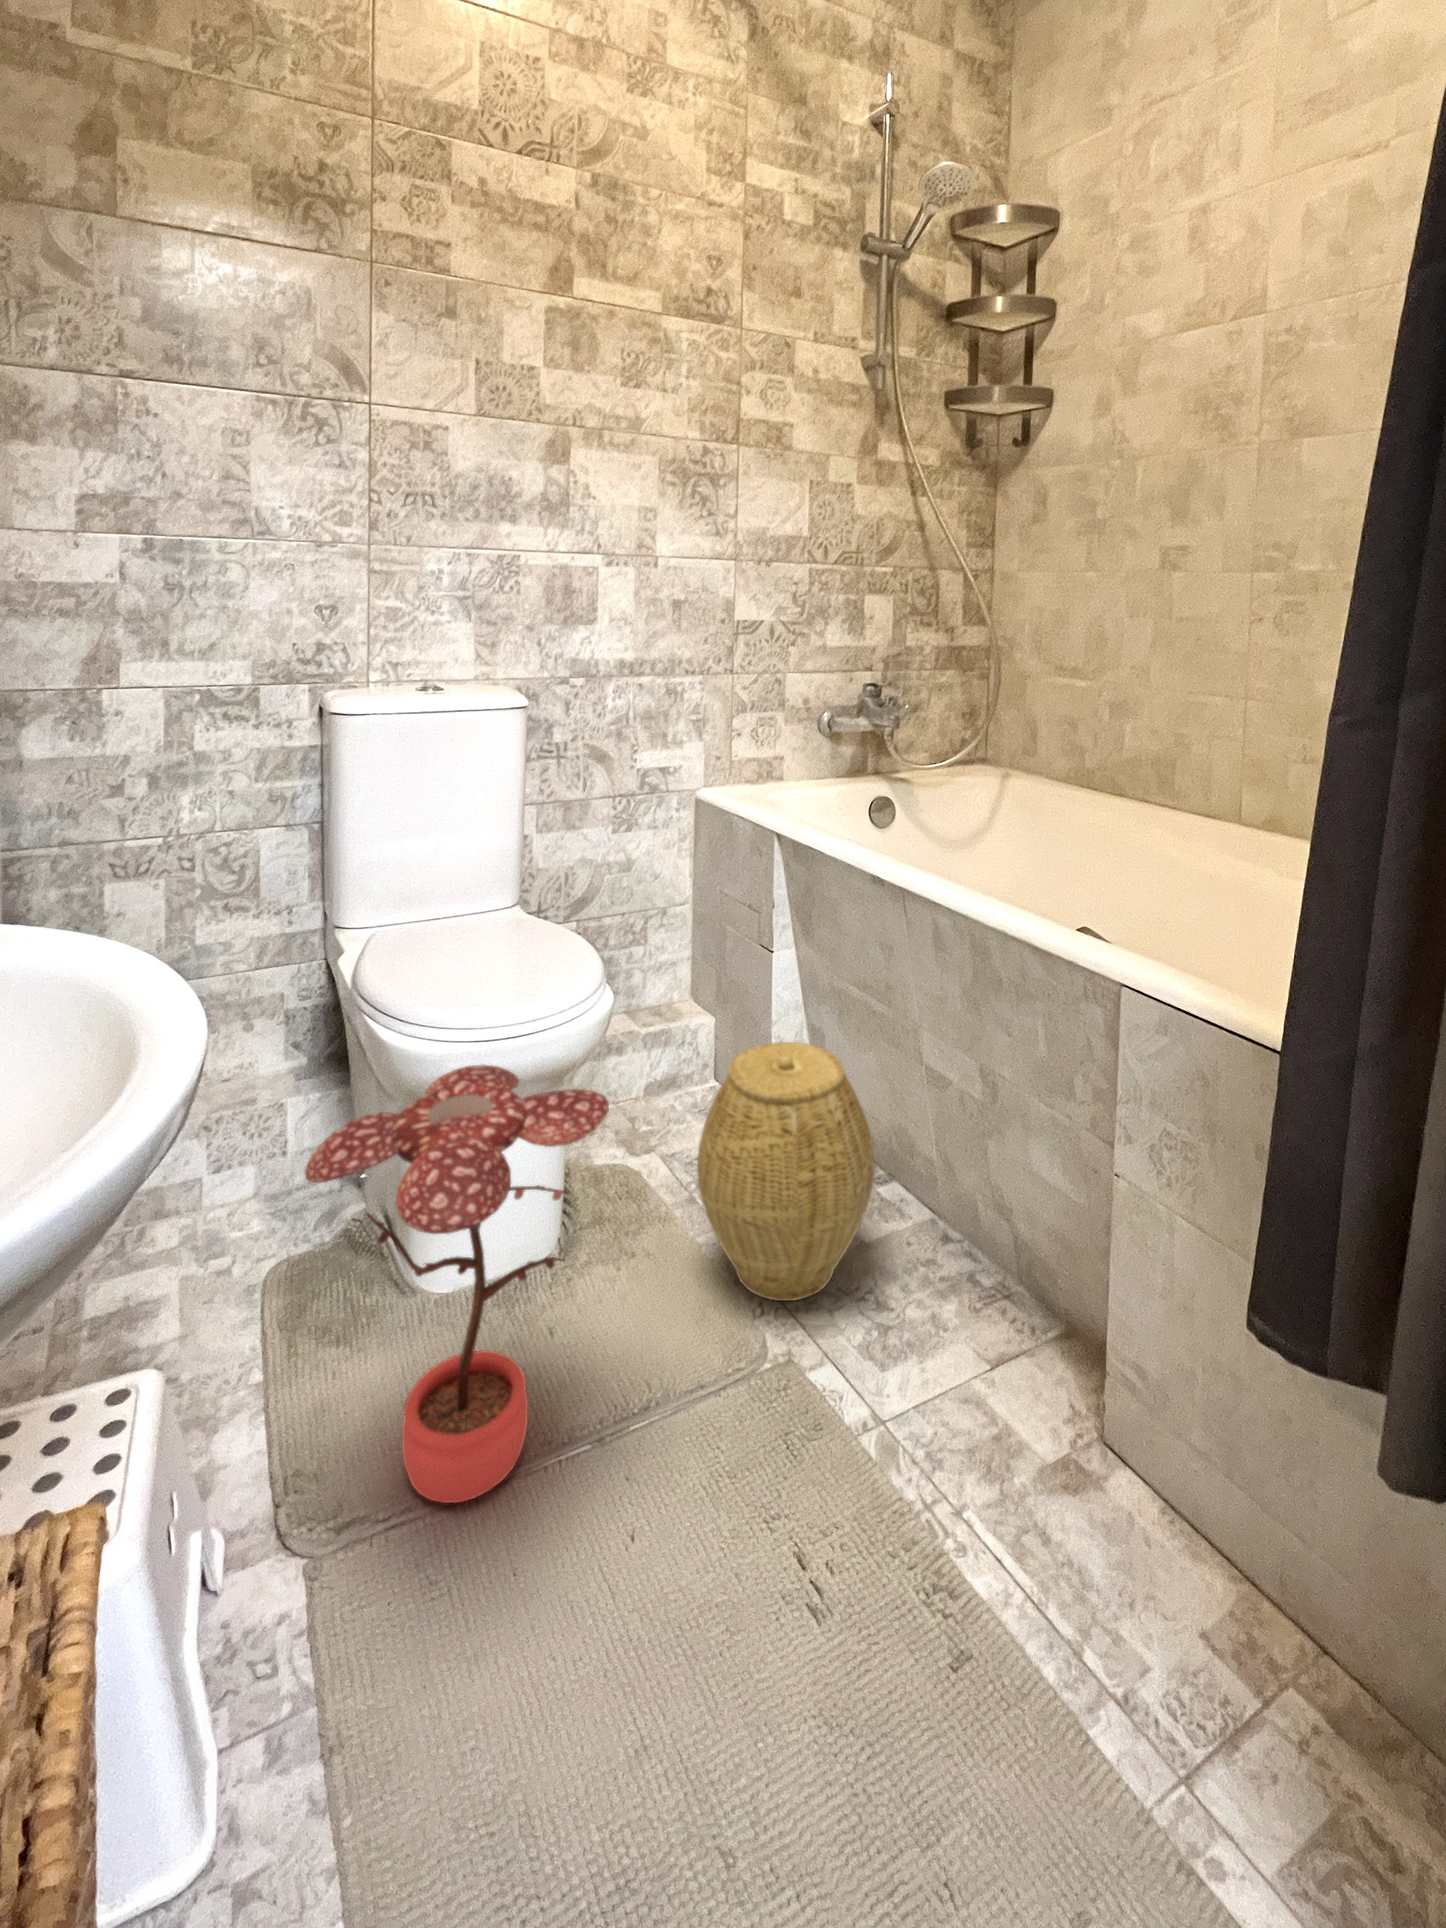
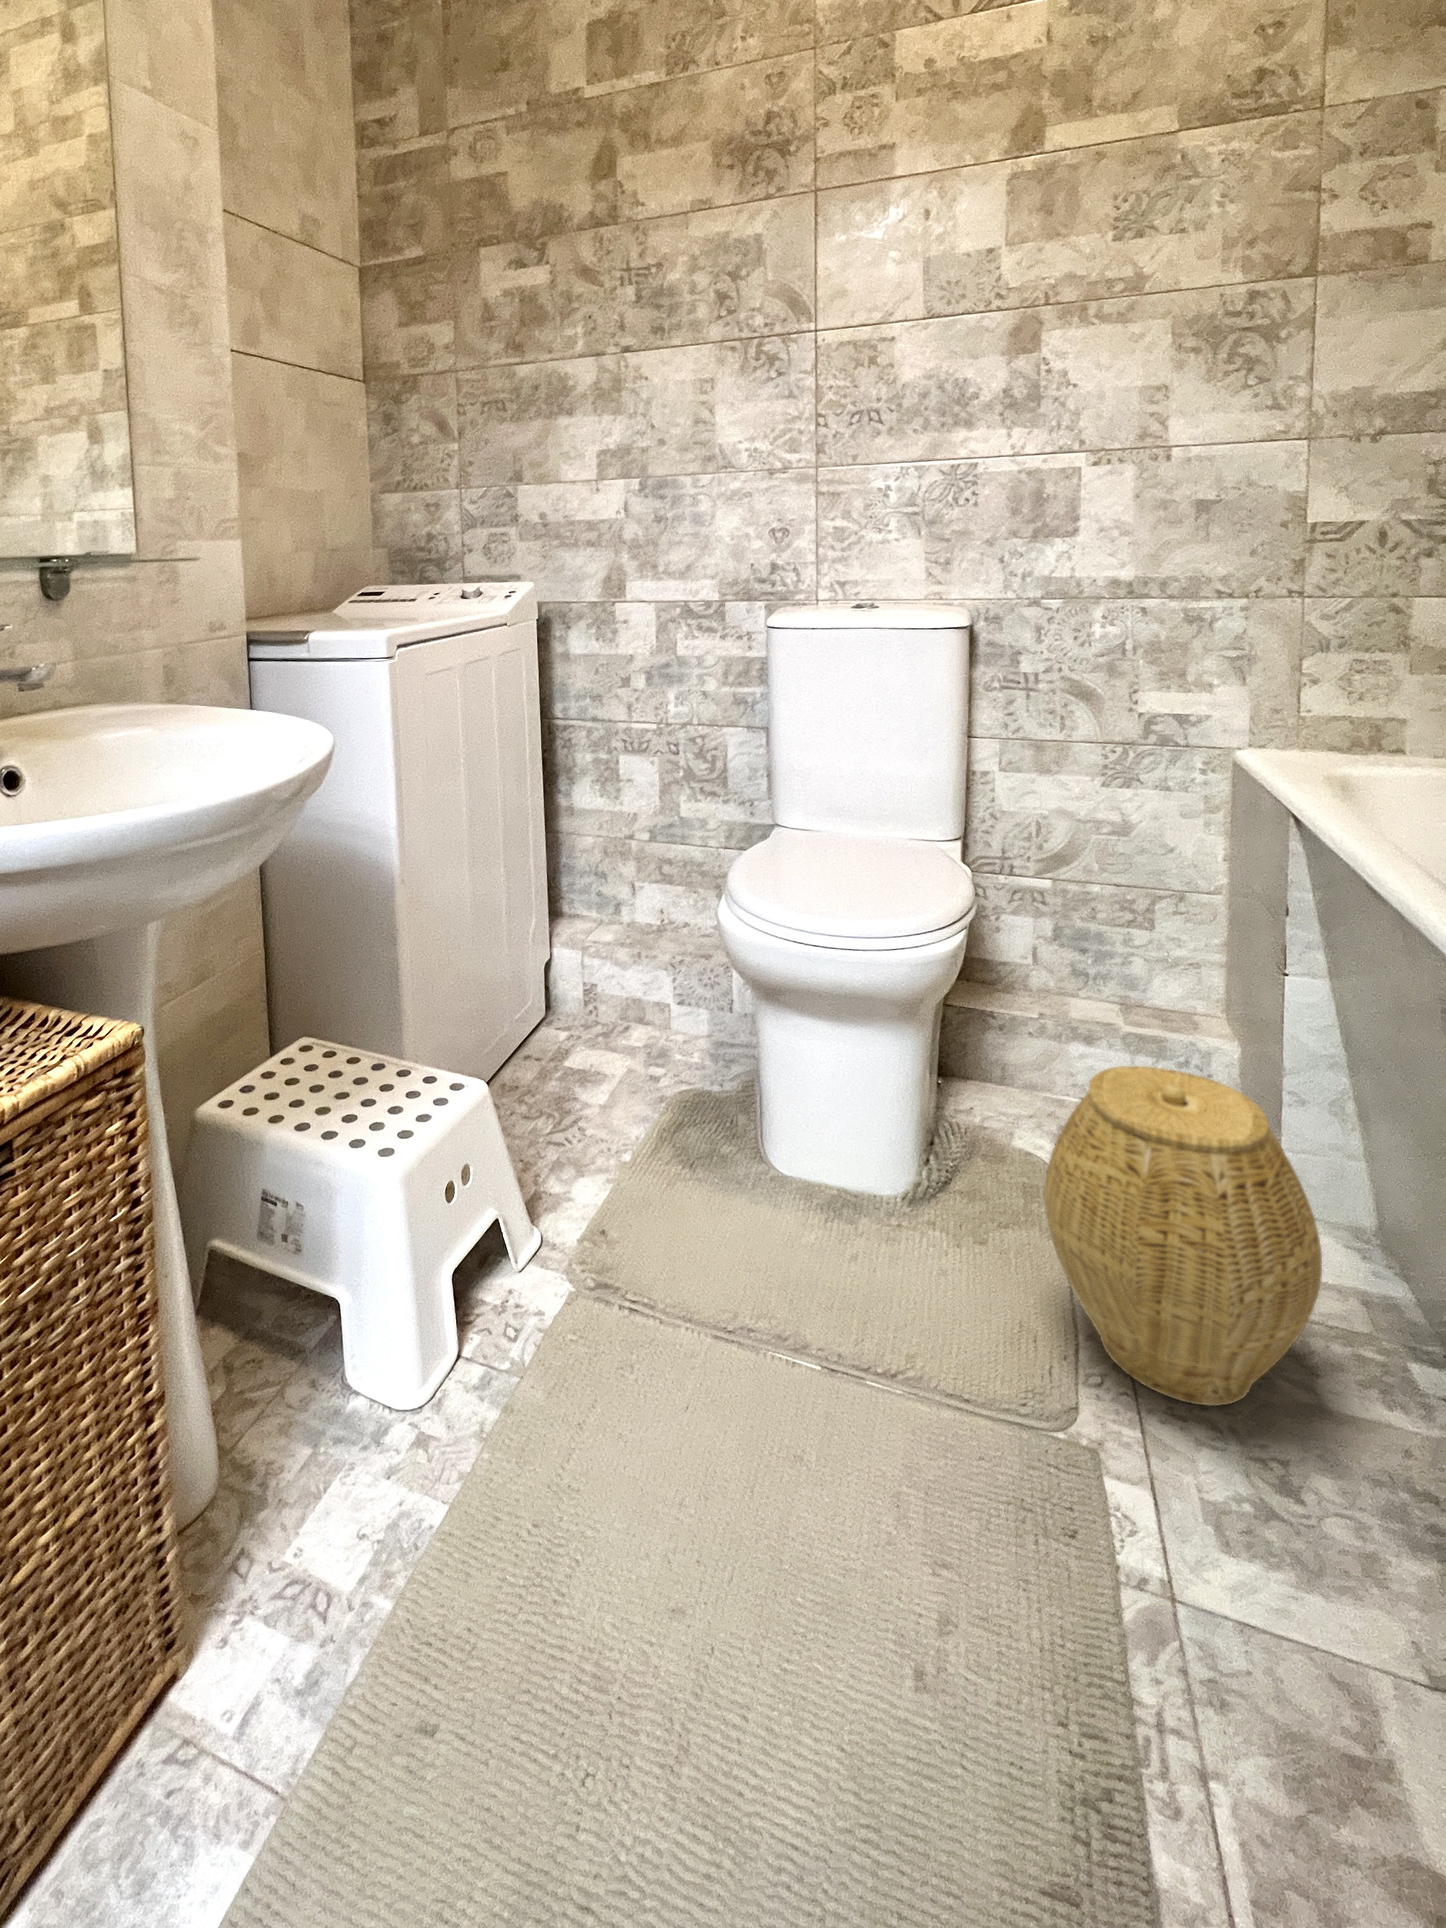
potted plant: present [305,1064,609,1503] -> none [604,958,862,1330]

